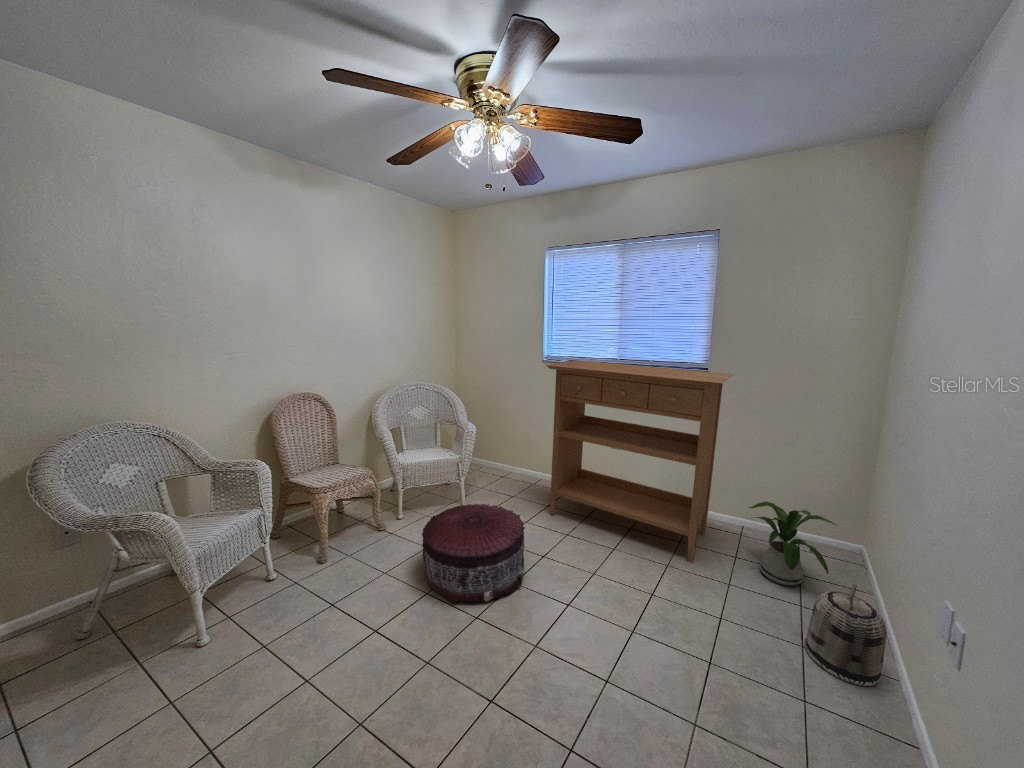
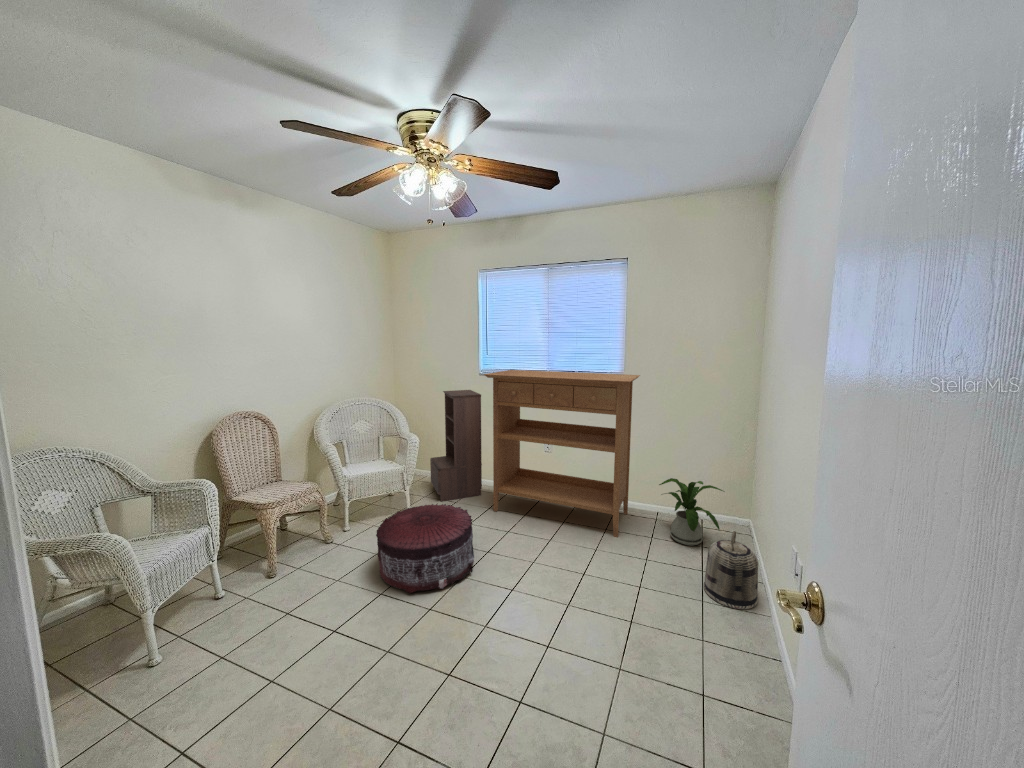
bookshelf: none [486,379,543,497] -> present [430,390,482,502]

